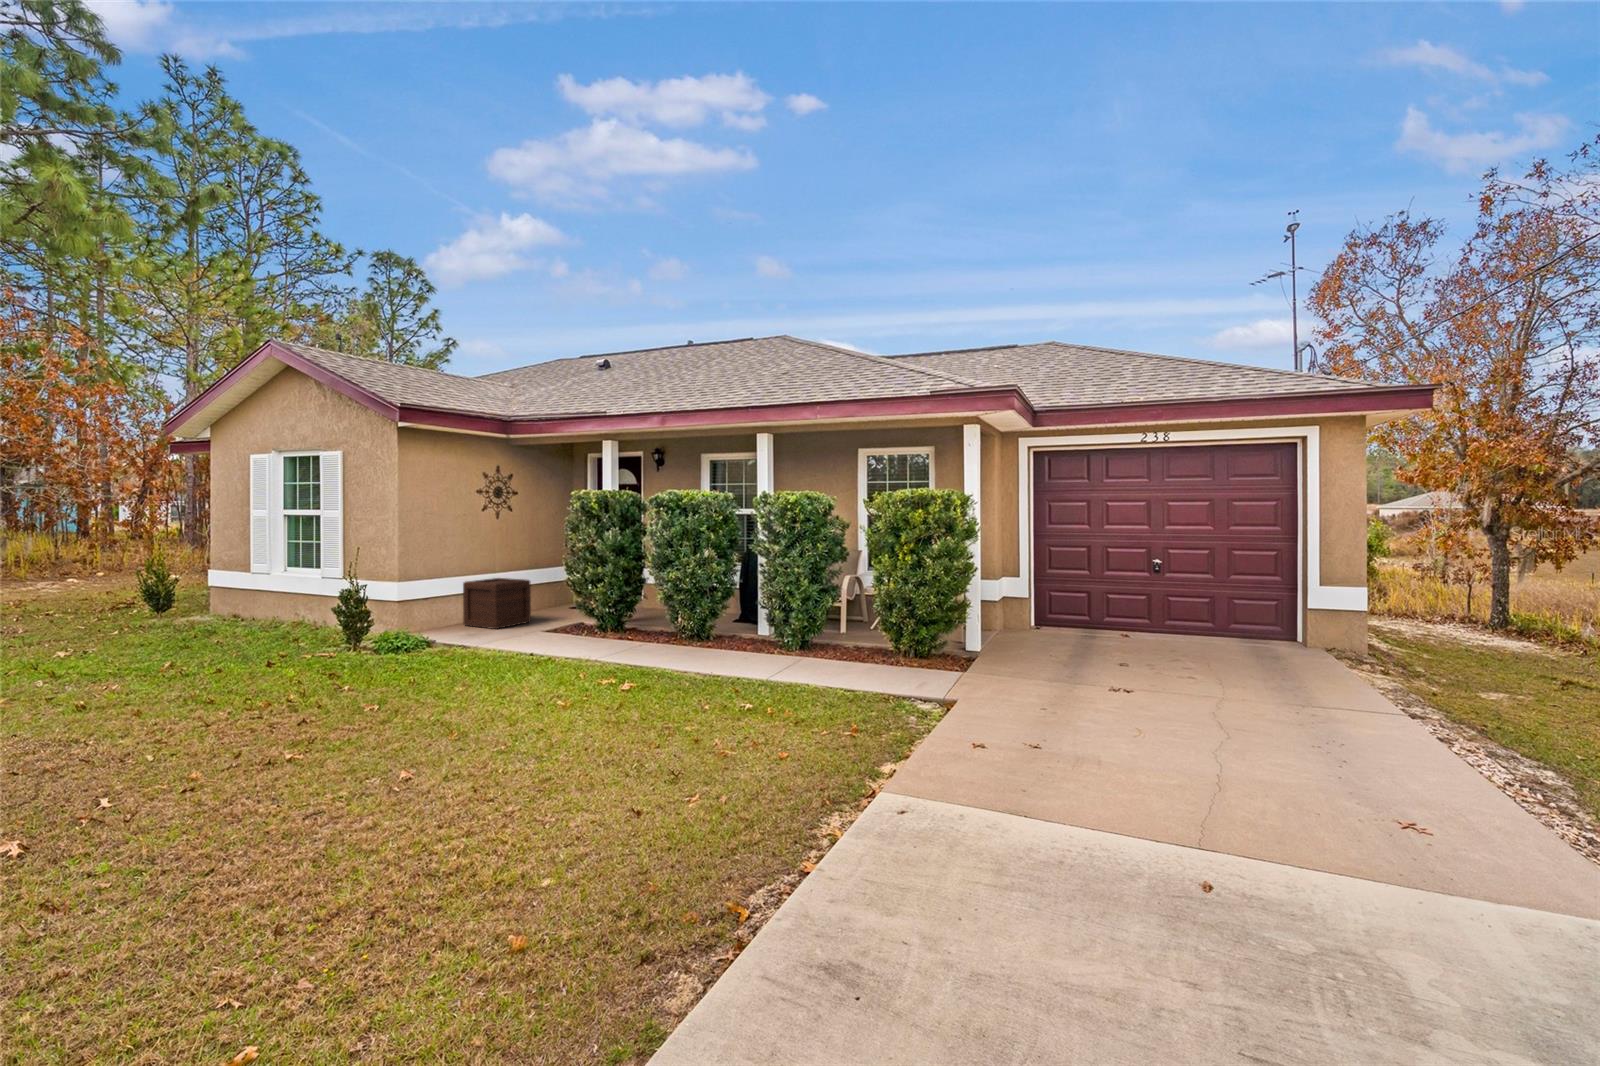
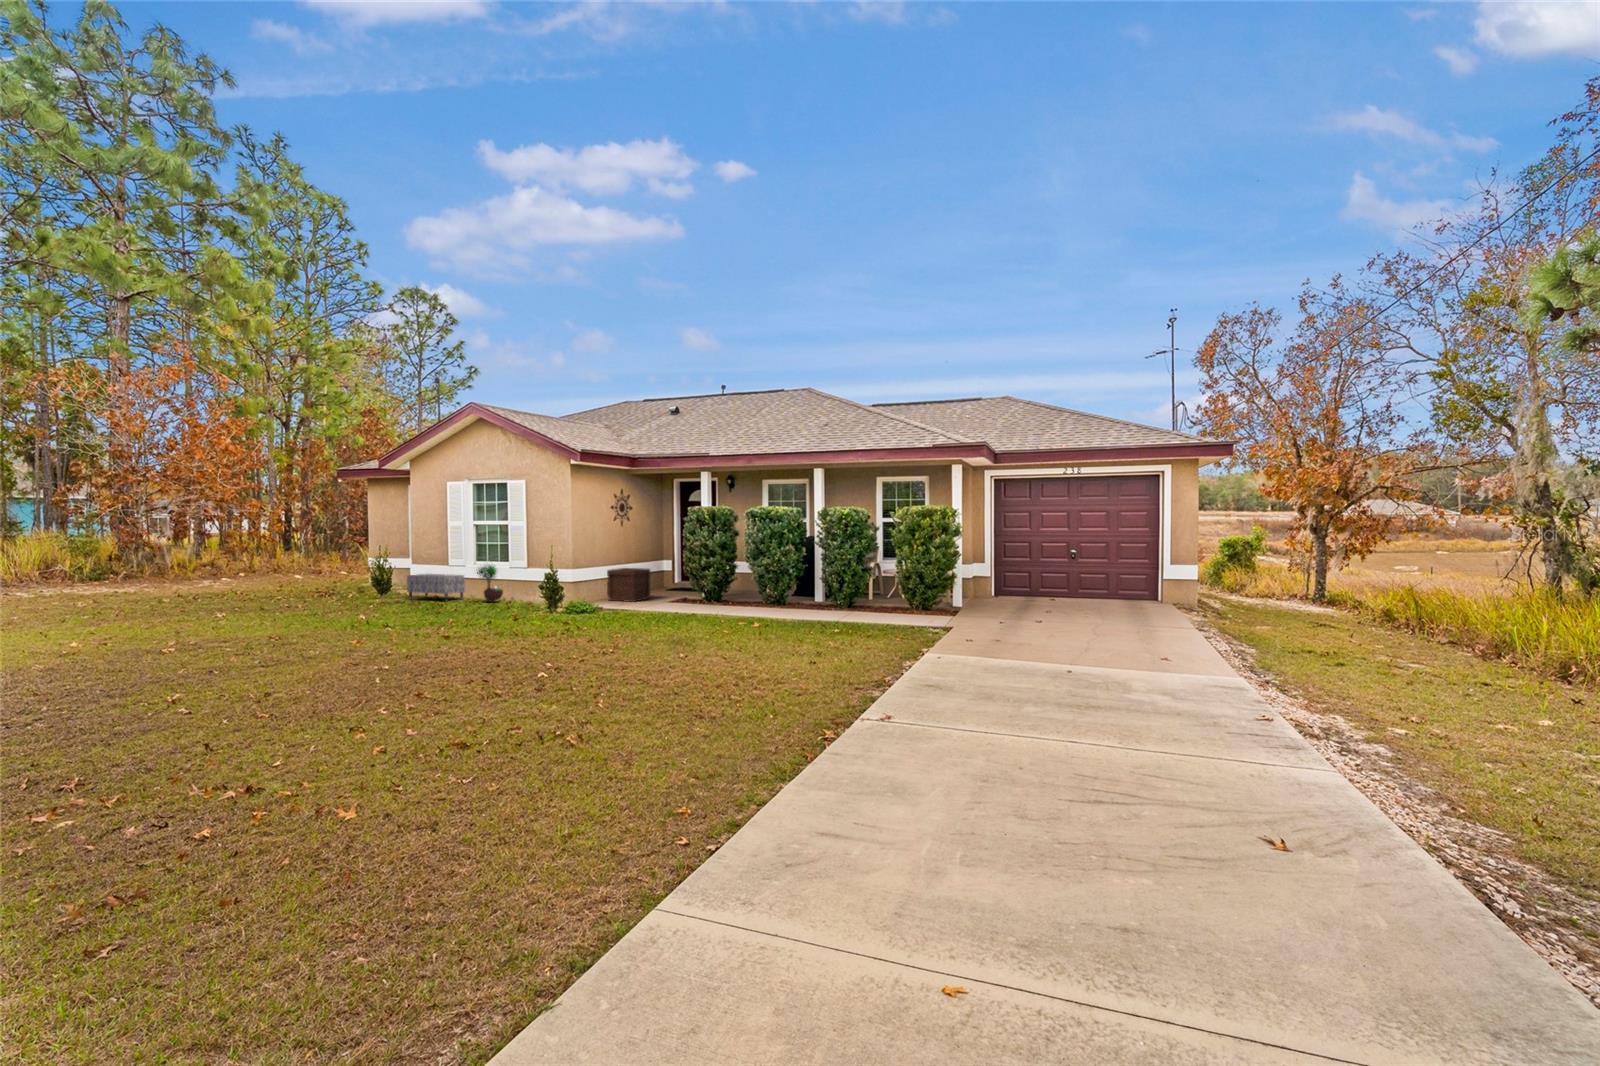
potted tree: none [266,567,316,627] -> present [477,565,503,602]
bench: none [193,583,273,625] -> present [407,574,465,601]

